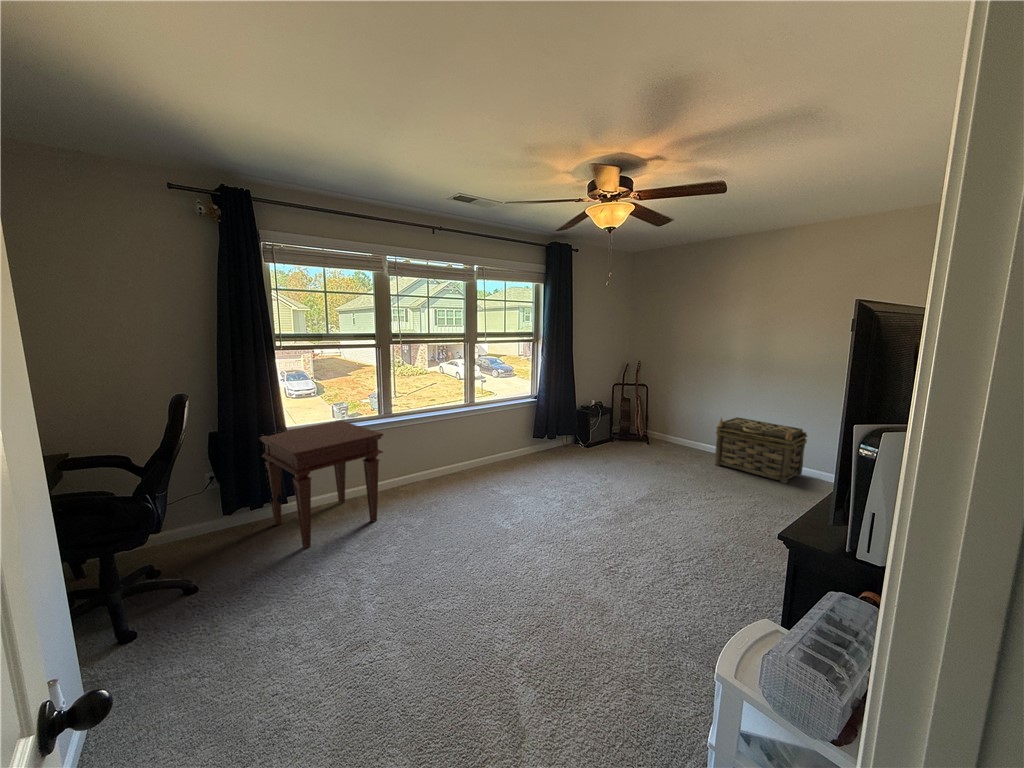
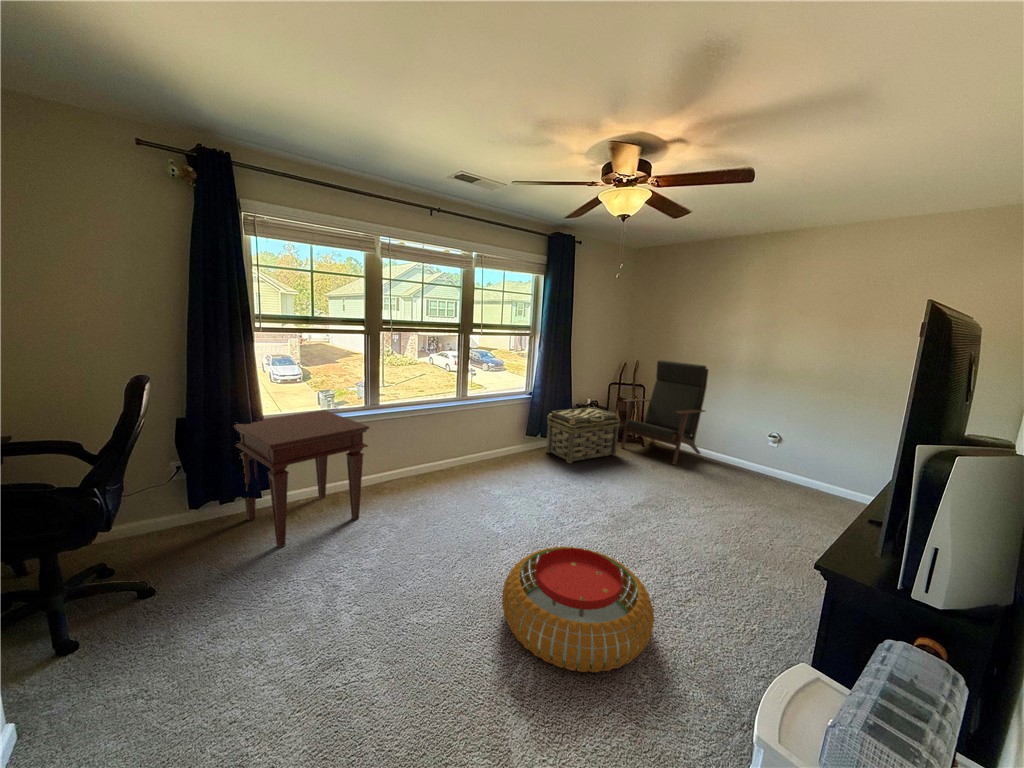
lounge chair: none [626,360,709,461] -> present [621,360,708,465]
basket: present [715,417,807,484] -> present [546,407,620,463]
pouf: none [511,537,651,648] -> present [502,546,654,672]

